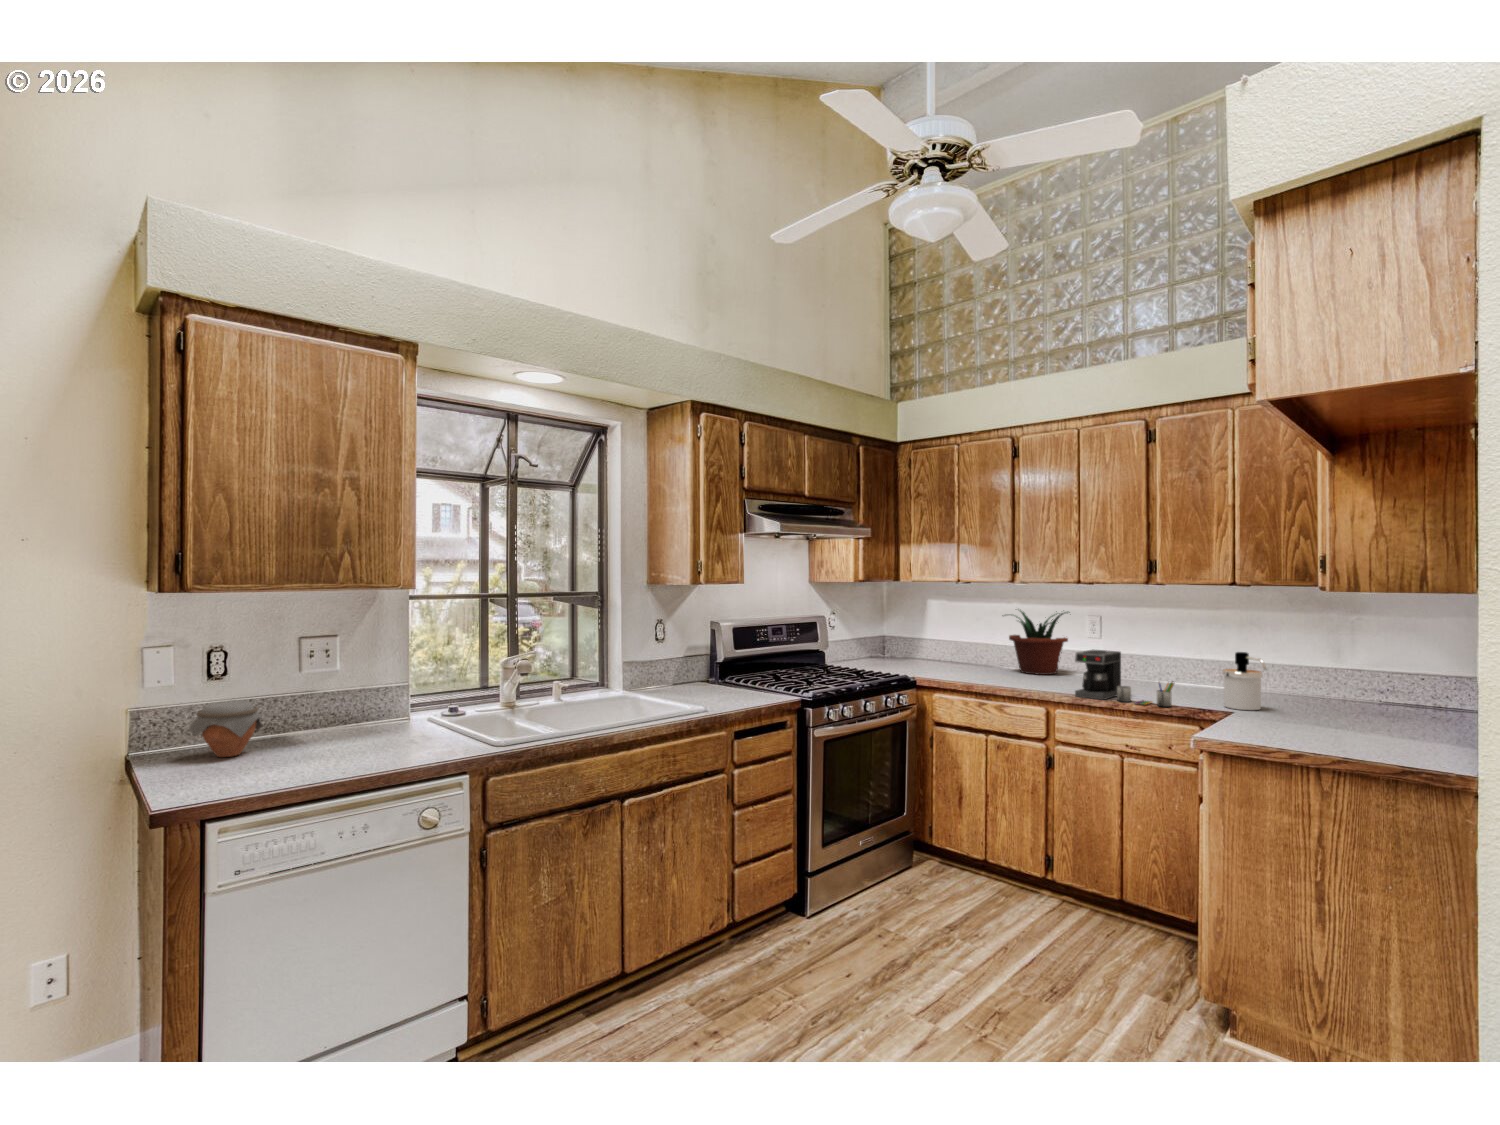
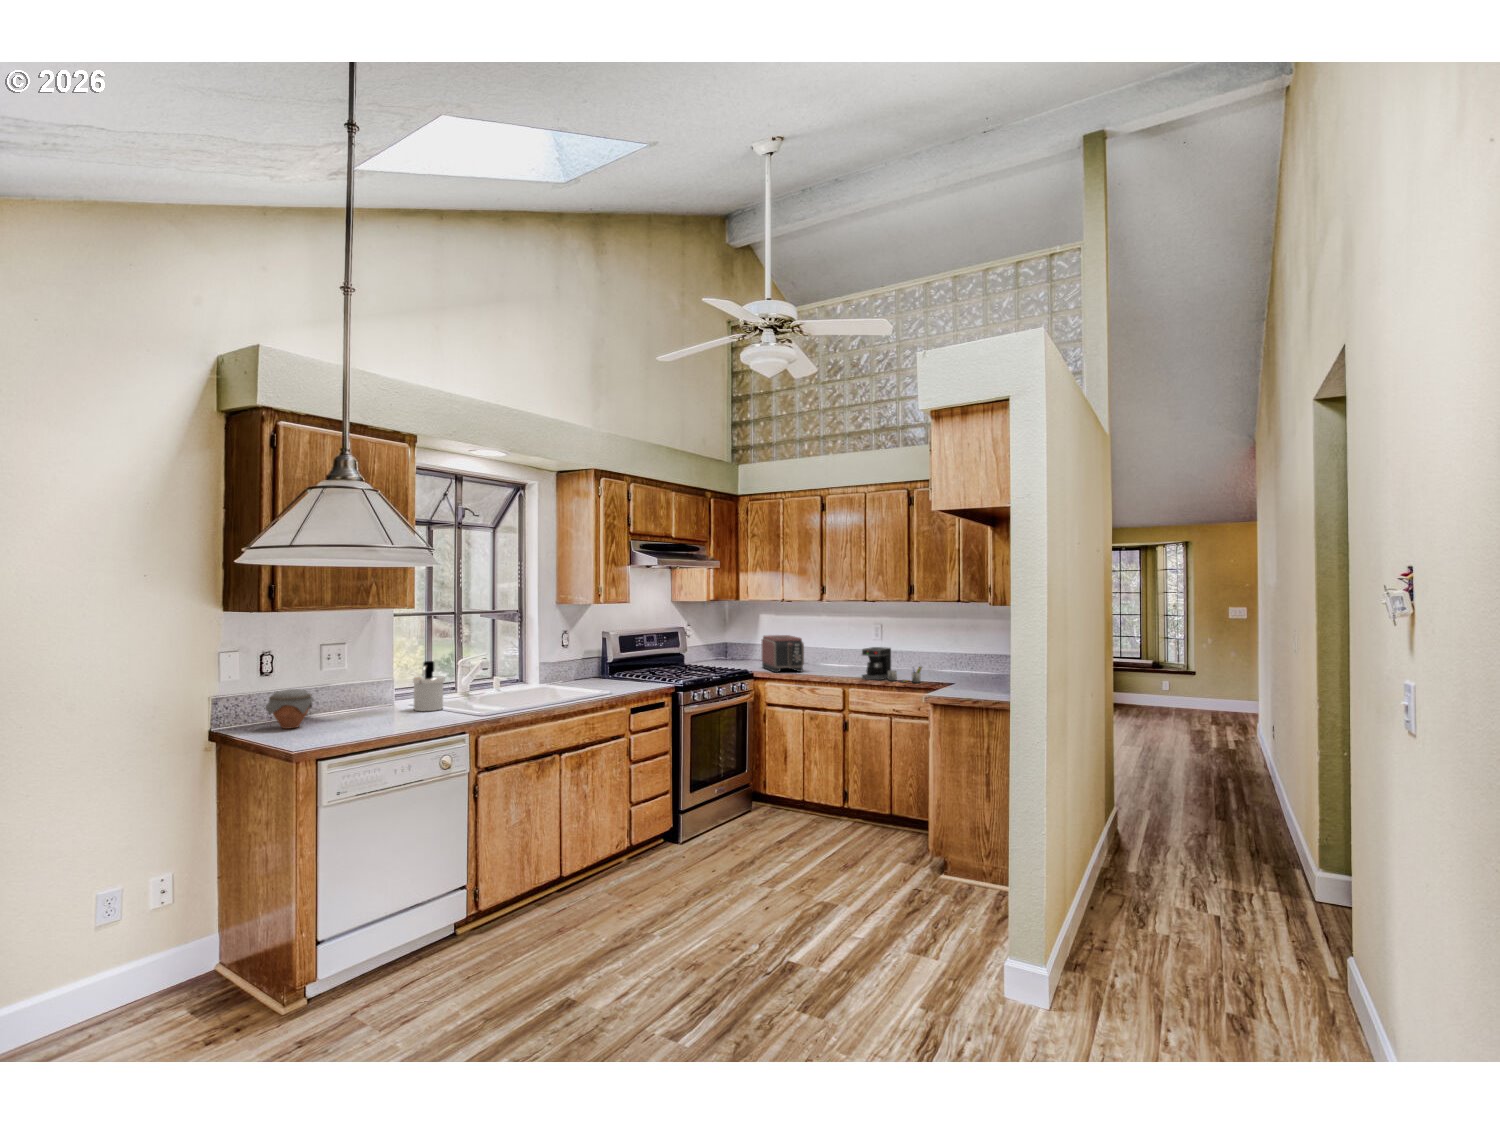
potted plant: present [1009,610,1070,675] -> none [814,620,863,667]
toaster: none [928,629,988,681] -> present [762,635,804,672]
soap dispenser: present [1222,652,1266,710] -> present [413,661,444,711]

